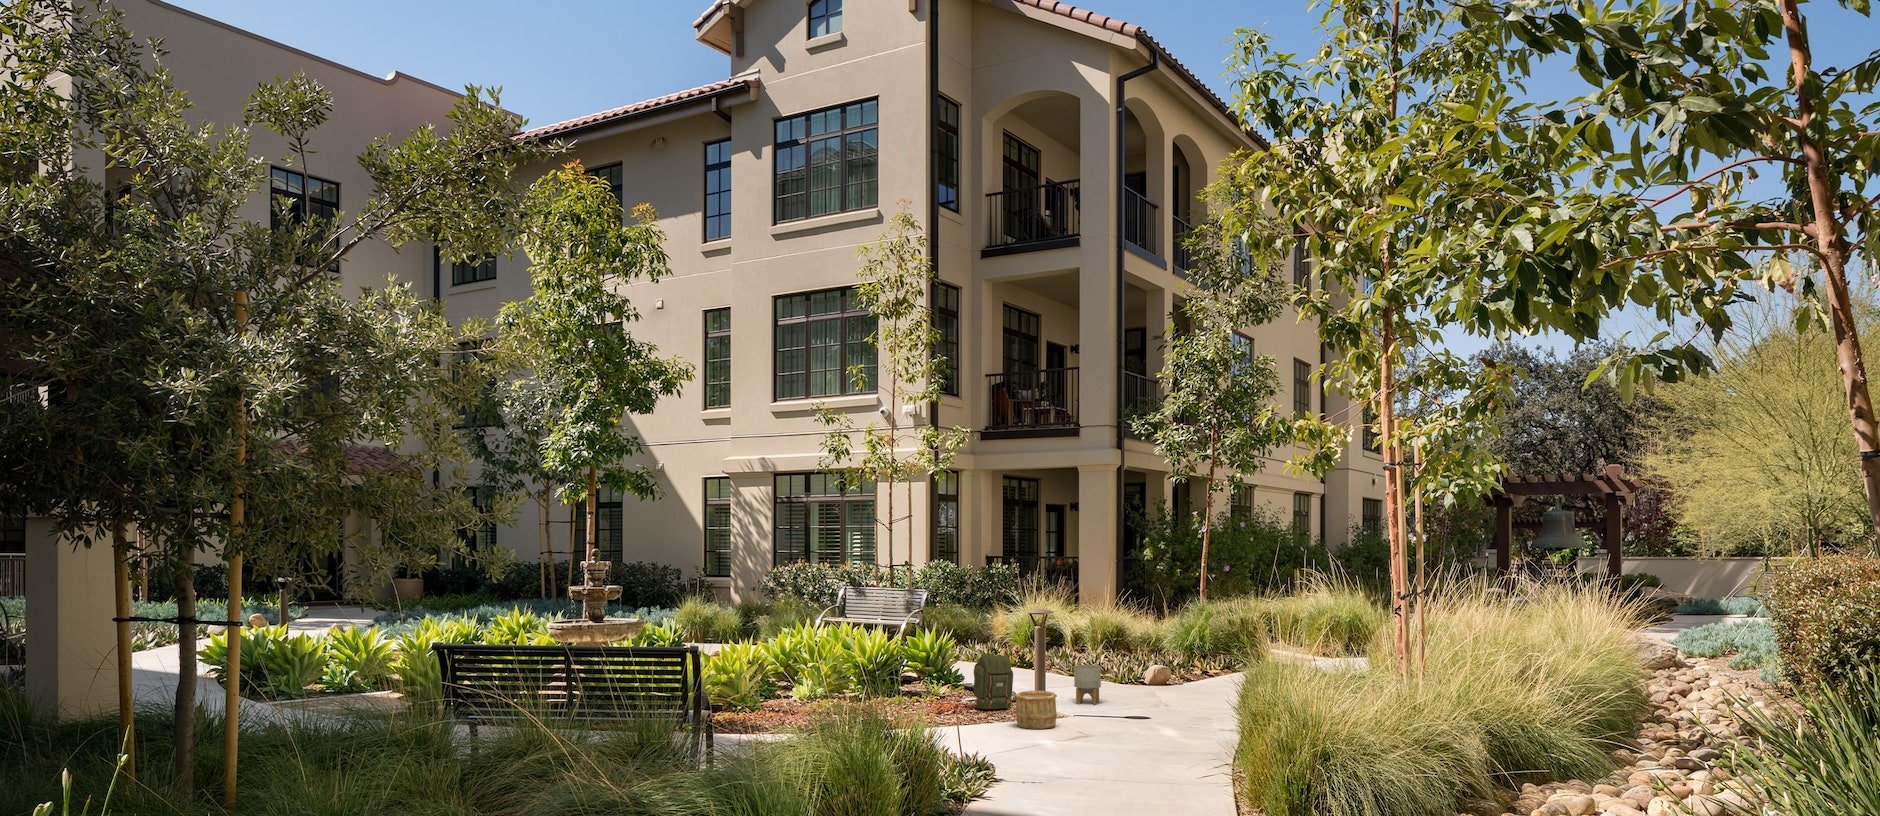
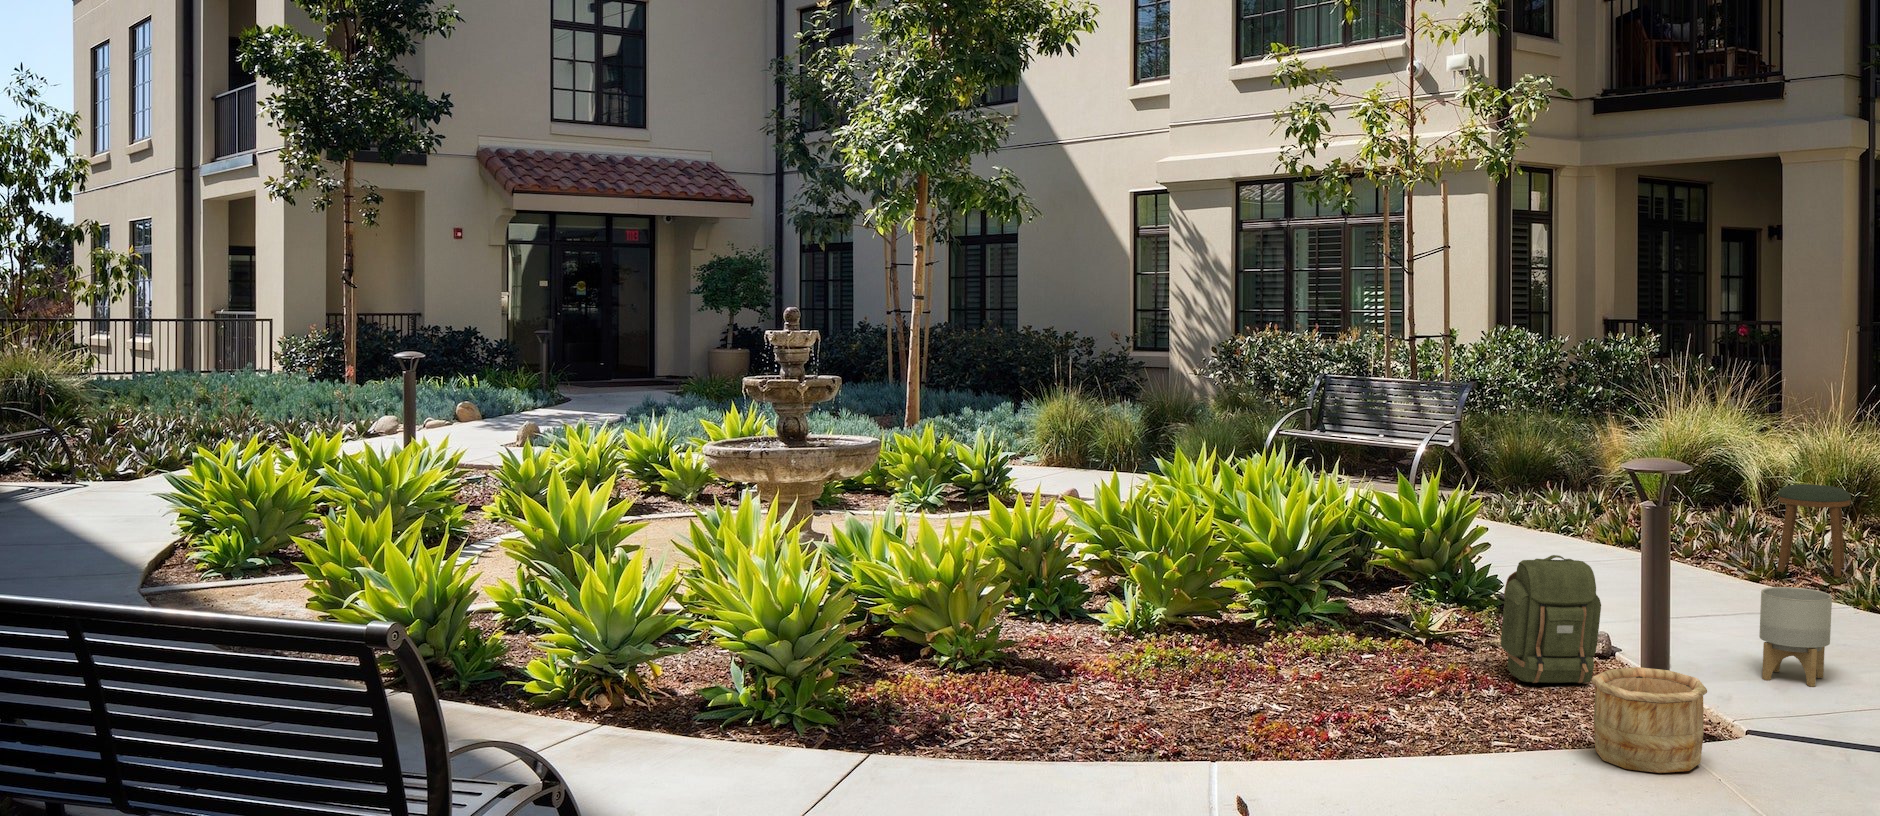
stool: none [1080,630,1110,672] -> present [1777,484,1851,577]

